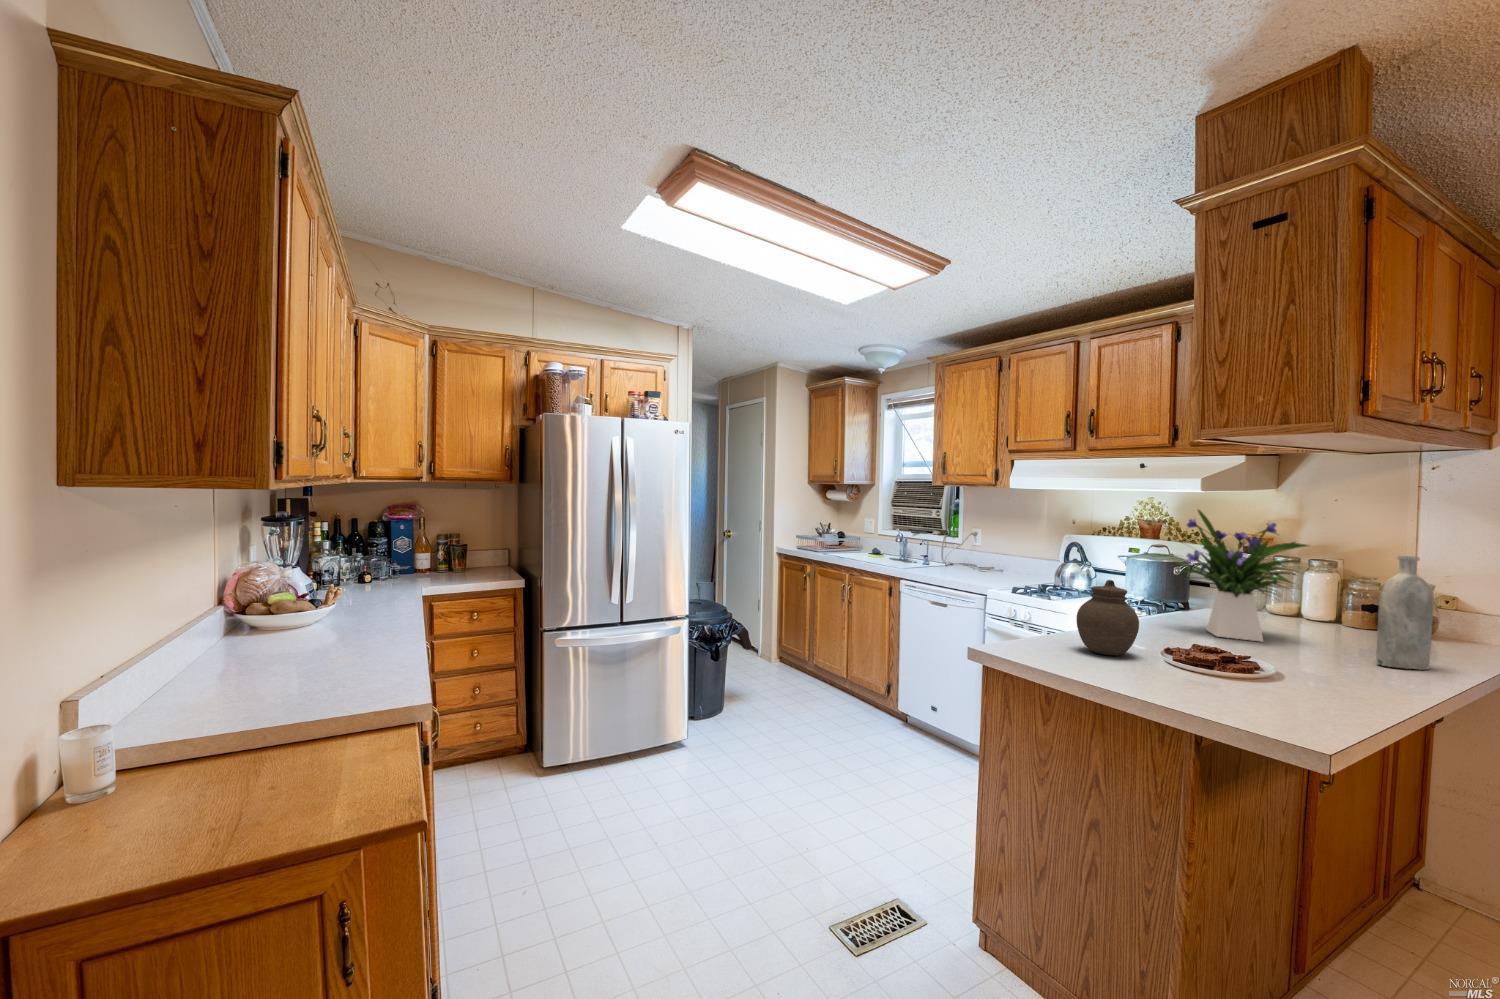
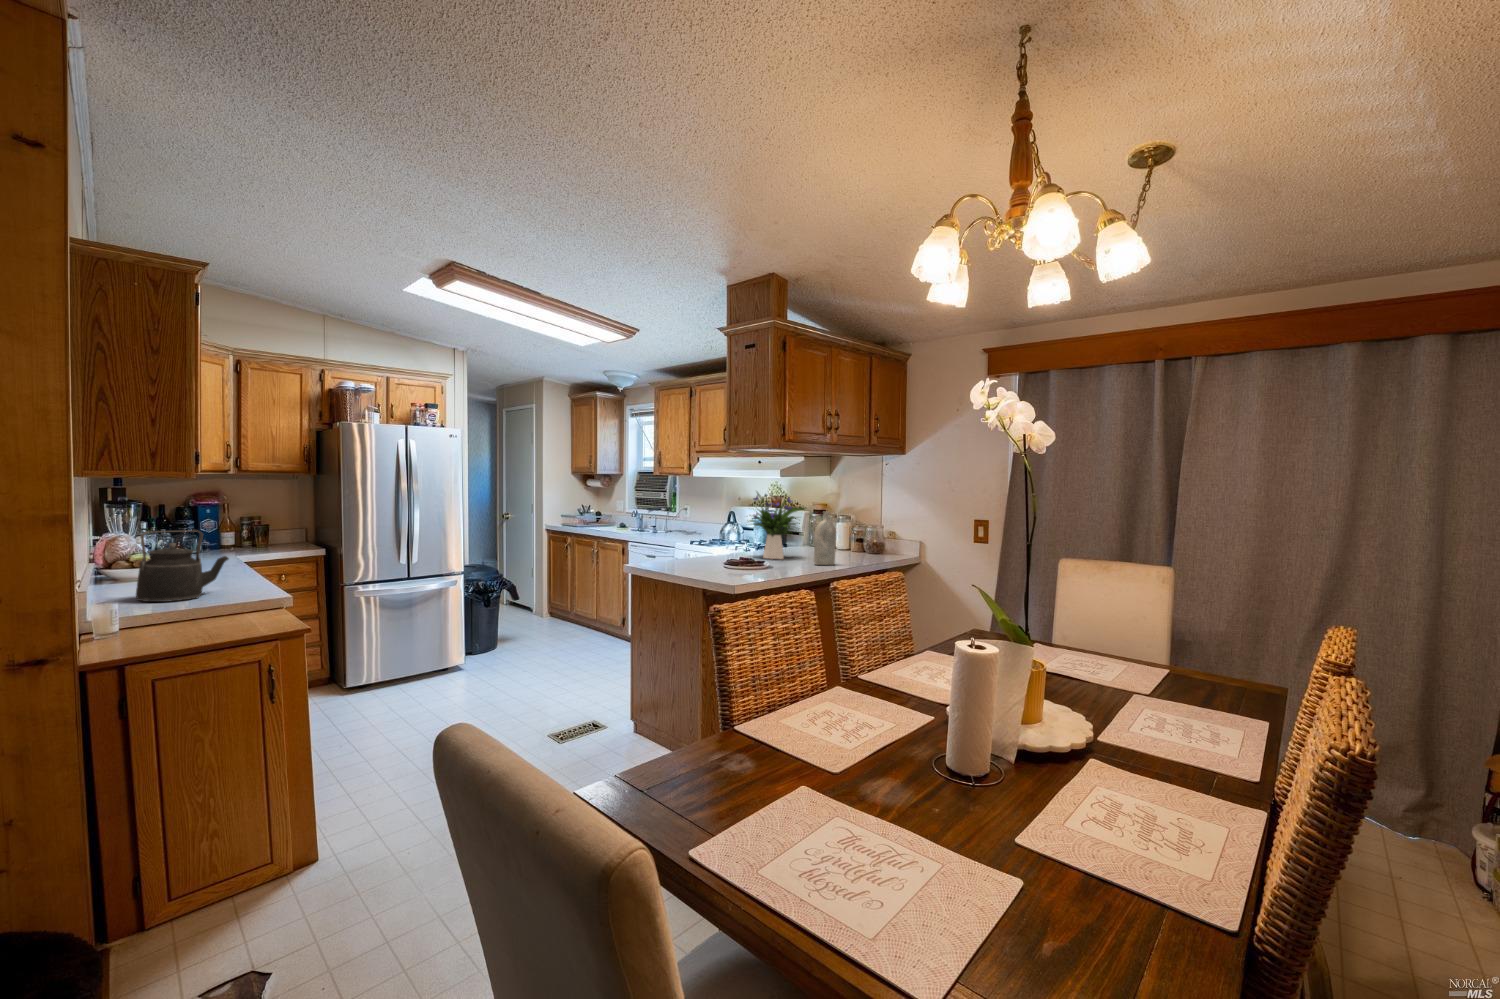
kettle: none [219,565,366,690] -> present [136,530,229,602]
jar: present [1077,580,1139,656] -> none [674,528,703,566]

